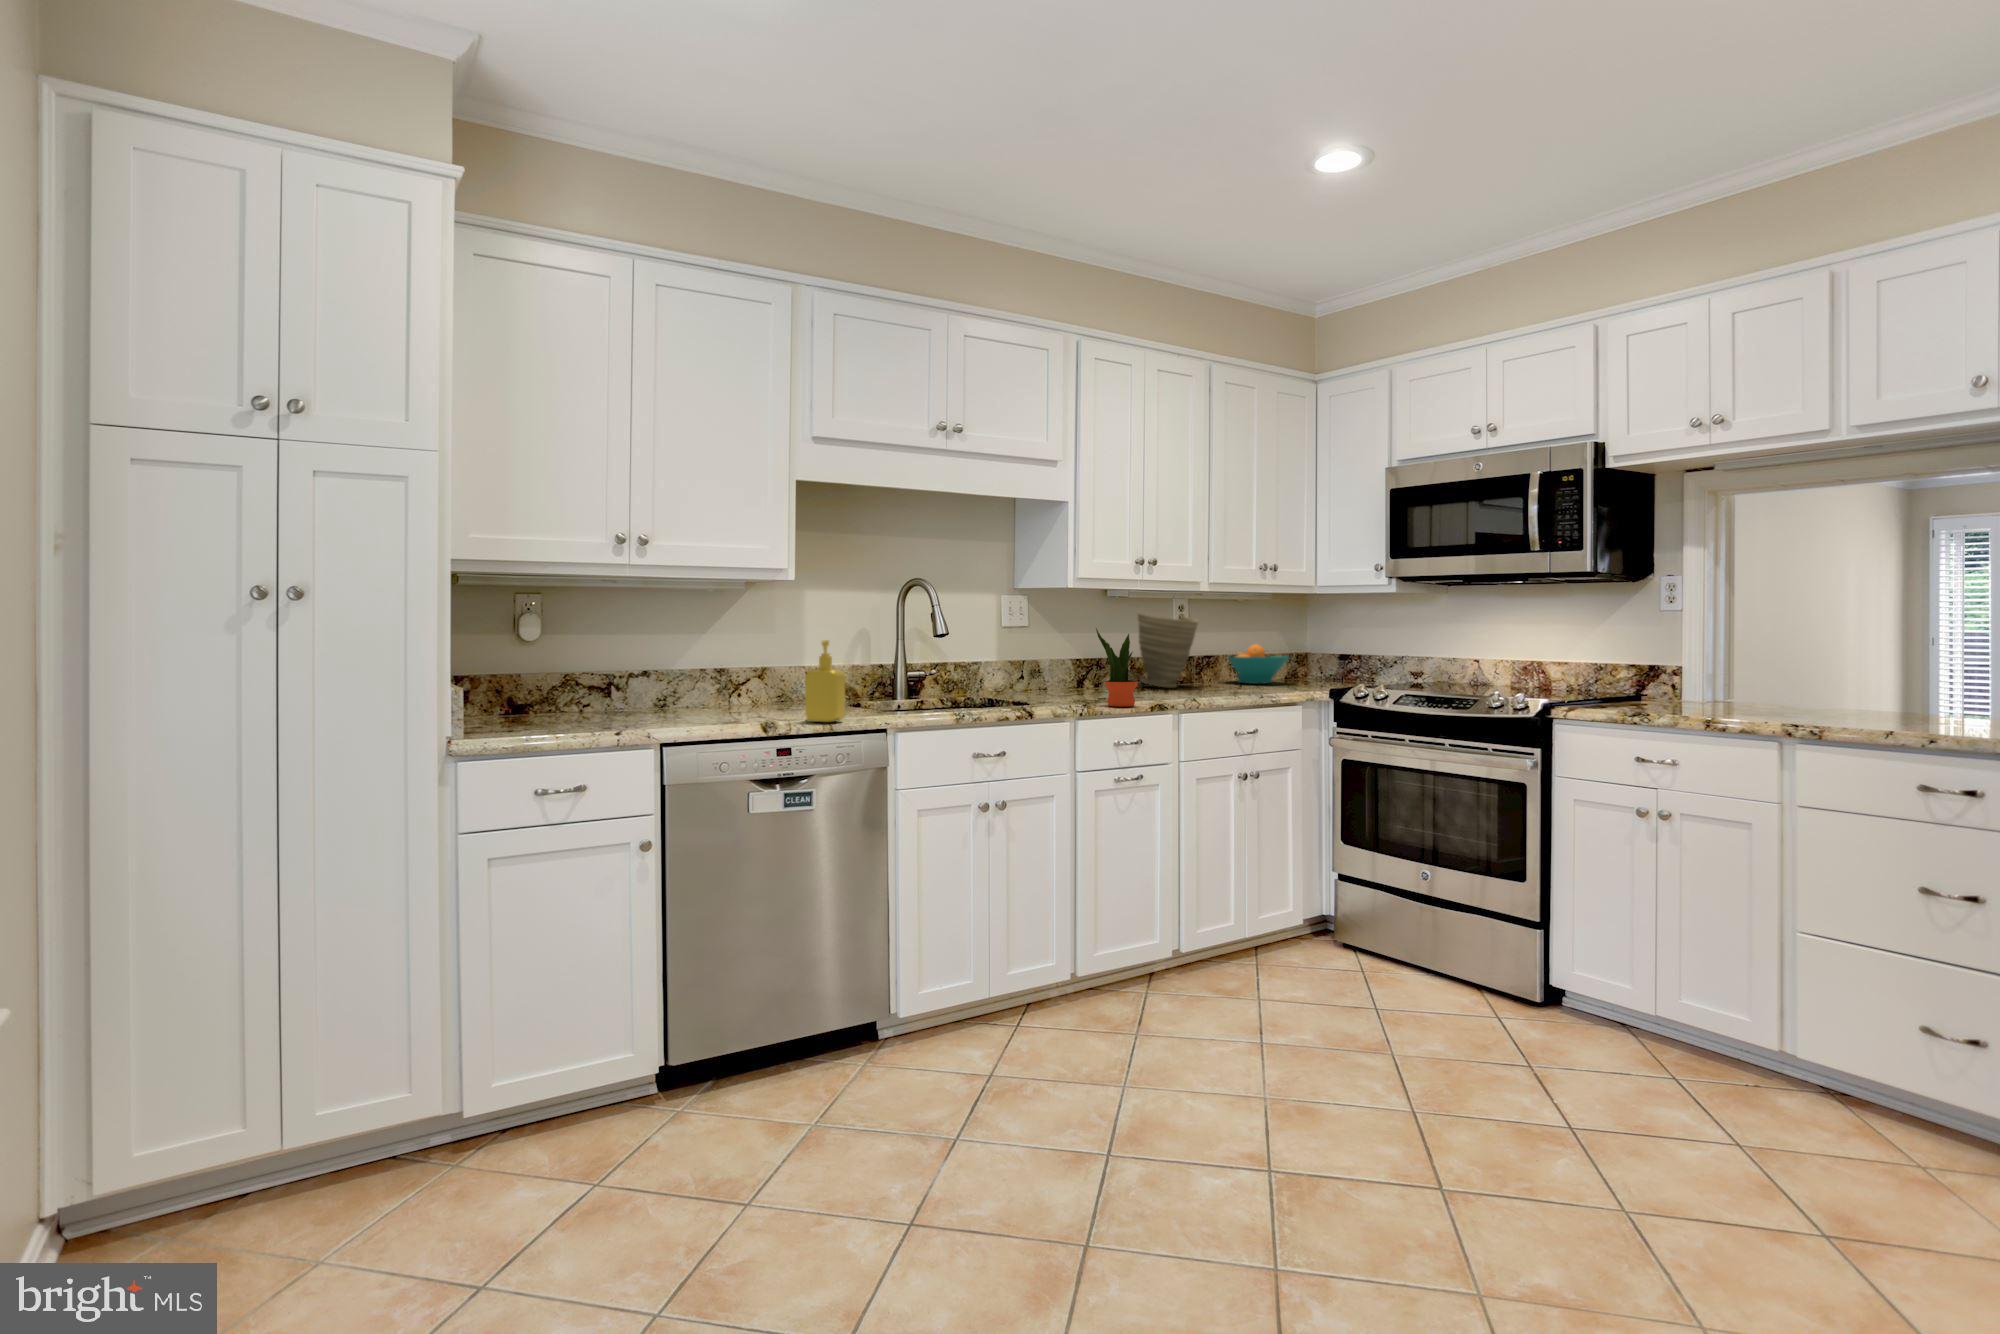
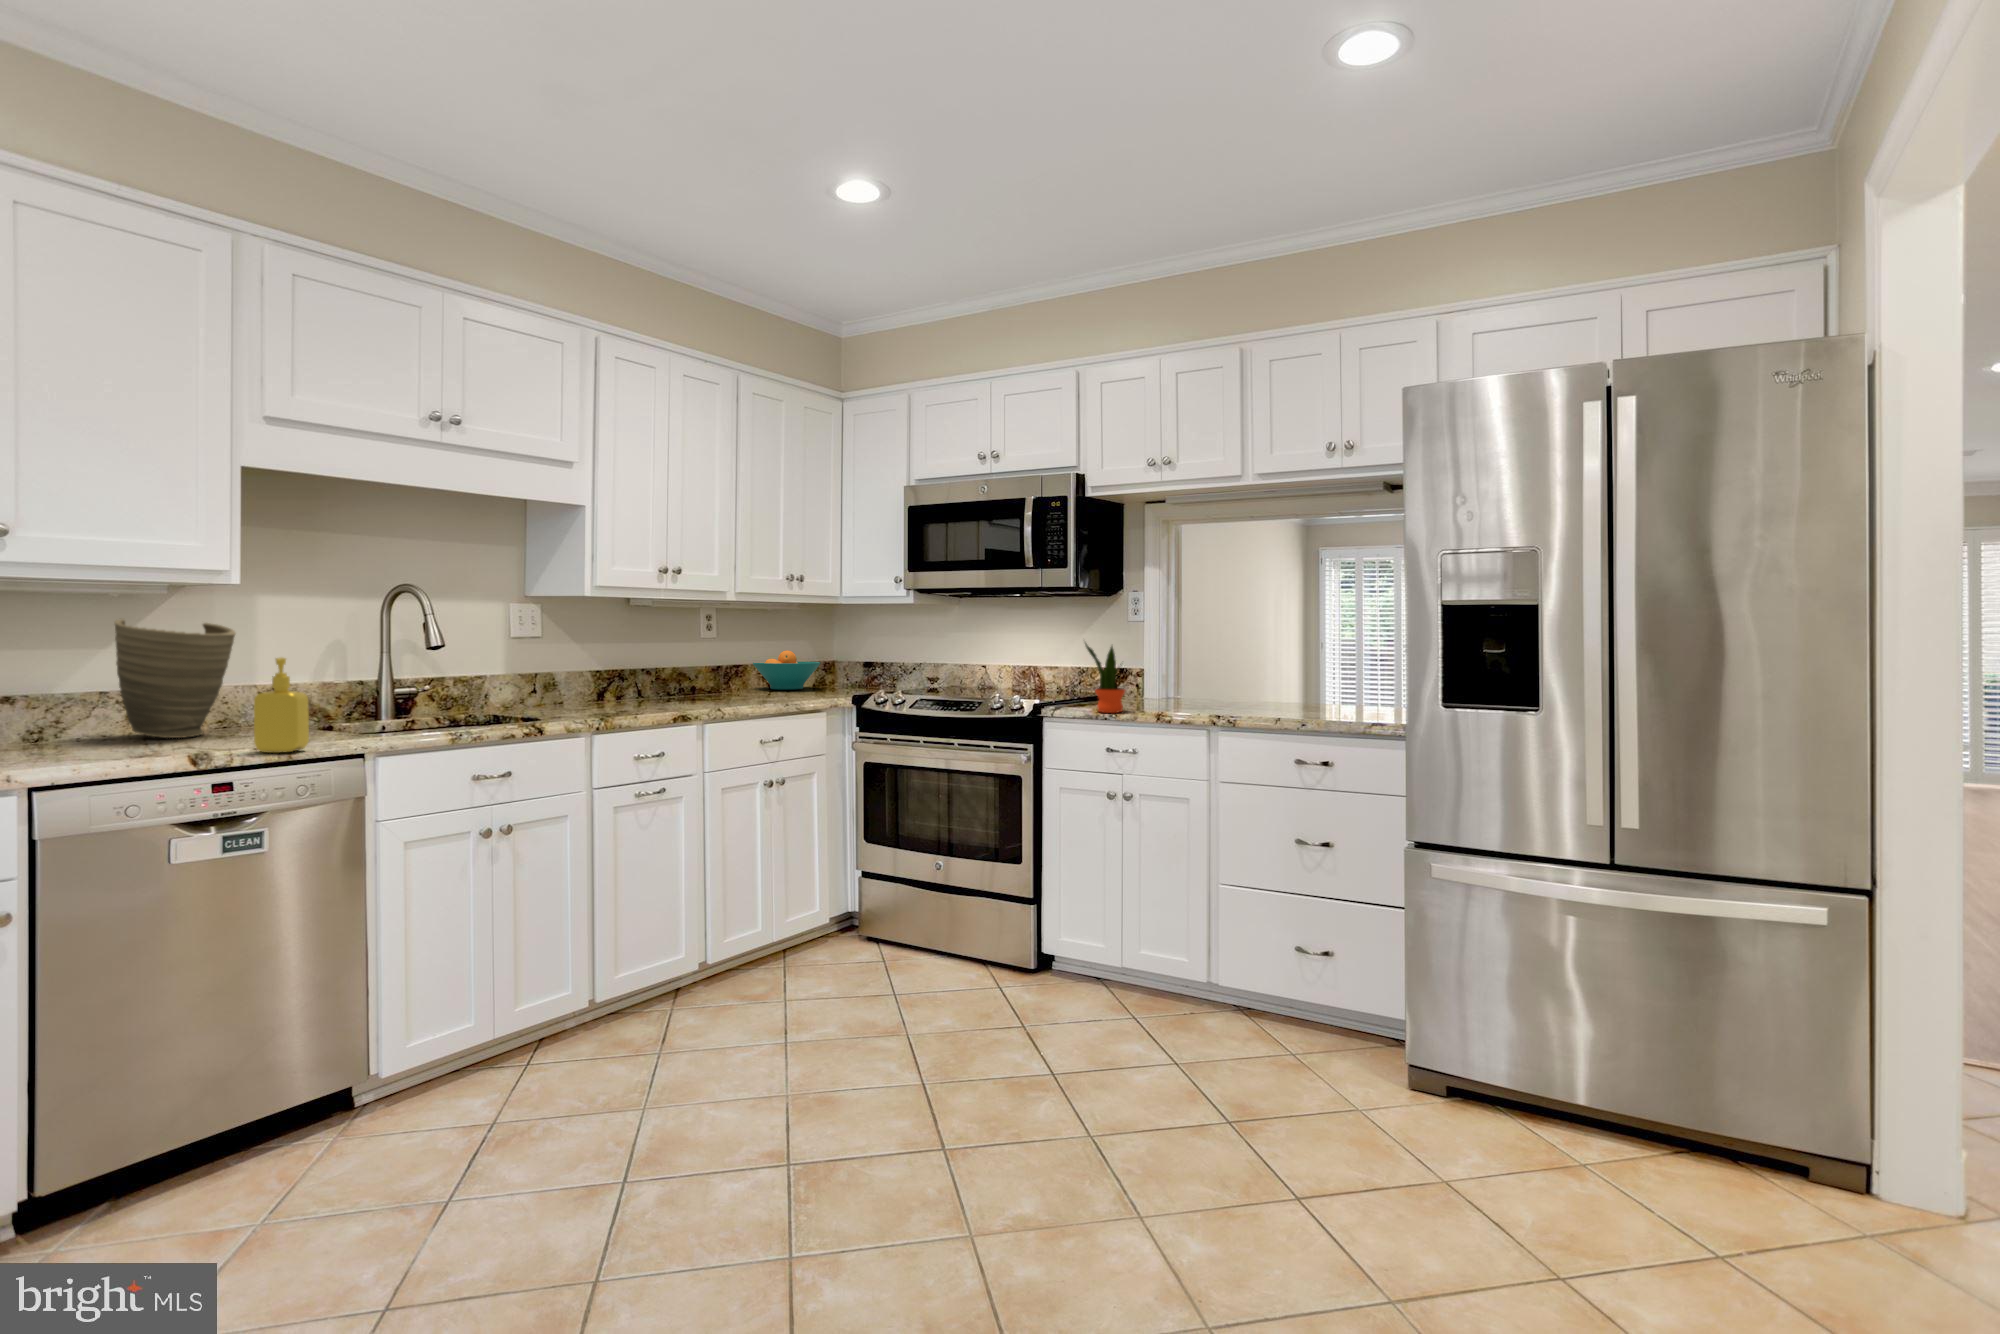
vase: present [1138,611,1198,687] -> present [114,619,236,738]
potted plant: present [1096,629,1138,707] -> present [1085,643,1125,713]

